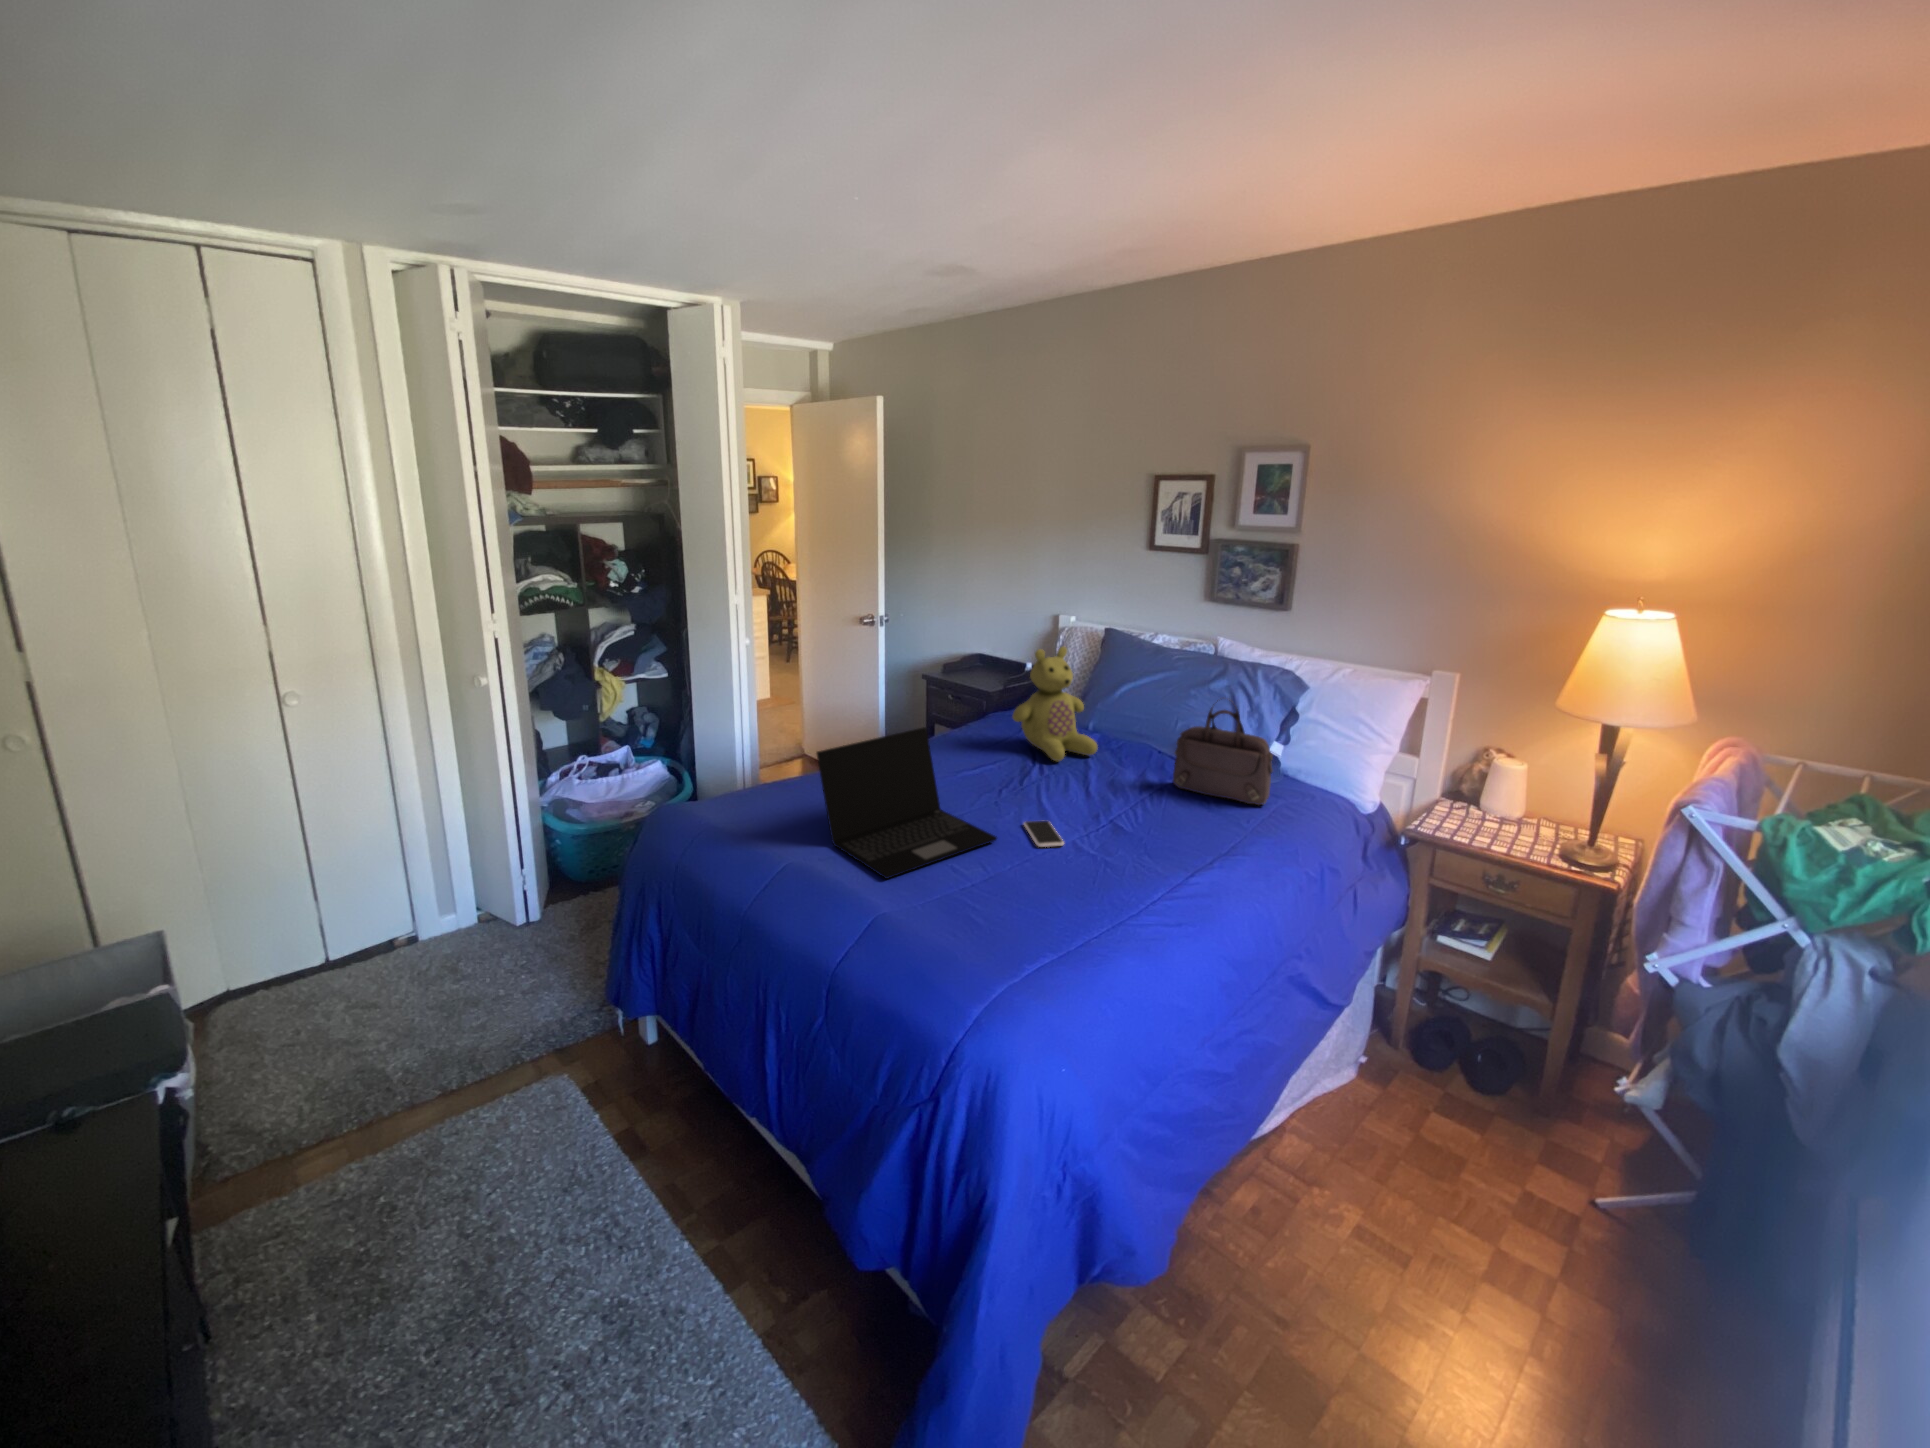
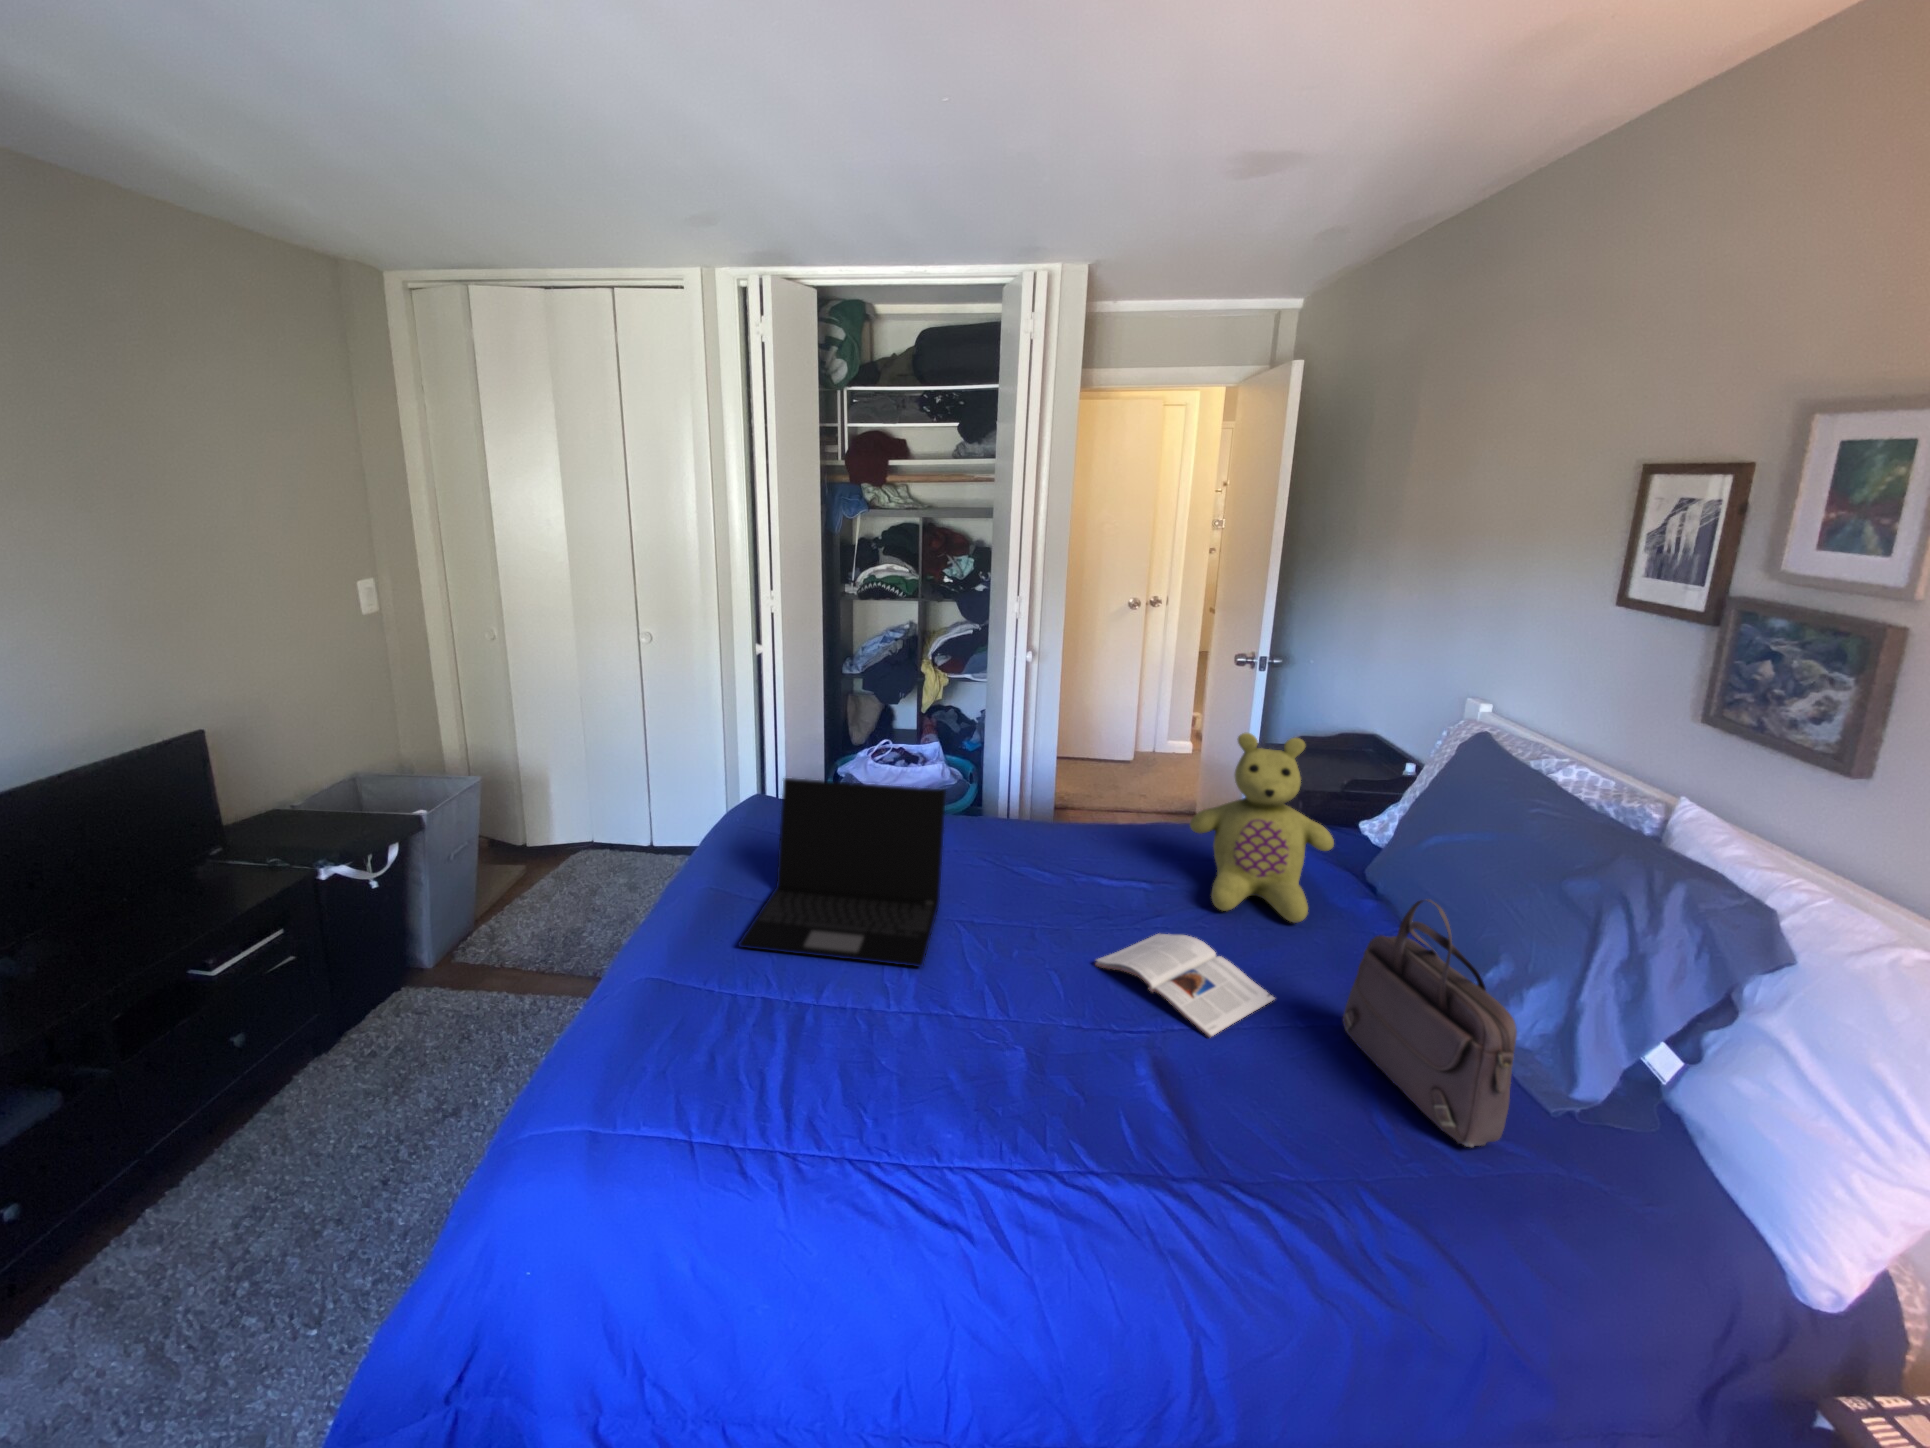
magazine: none [1055,773,1147,811] -> present [1095,934,1275,1037]
smartphone: present [1024,821,1064,847] -> none [954,963,1032,1017]

